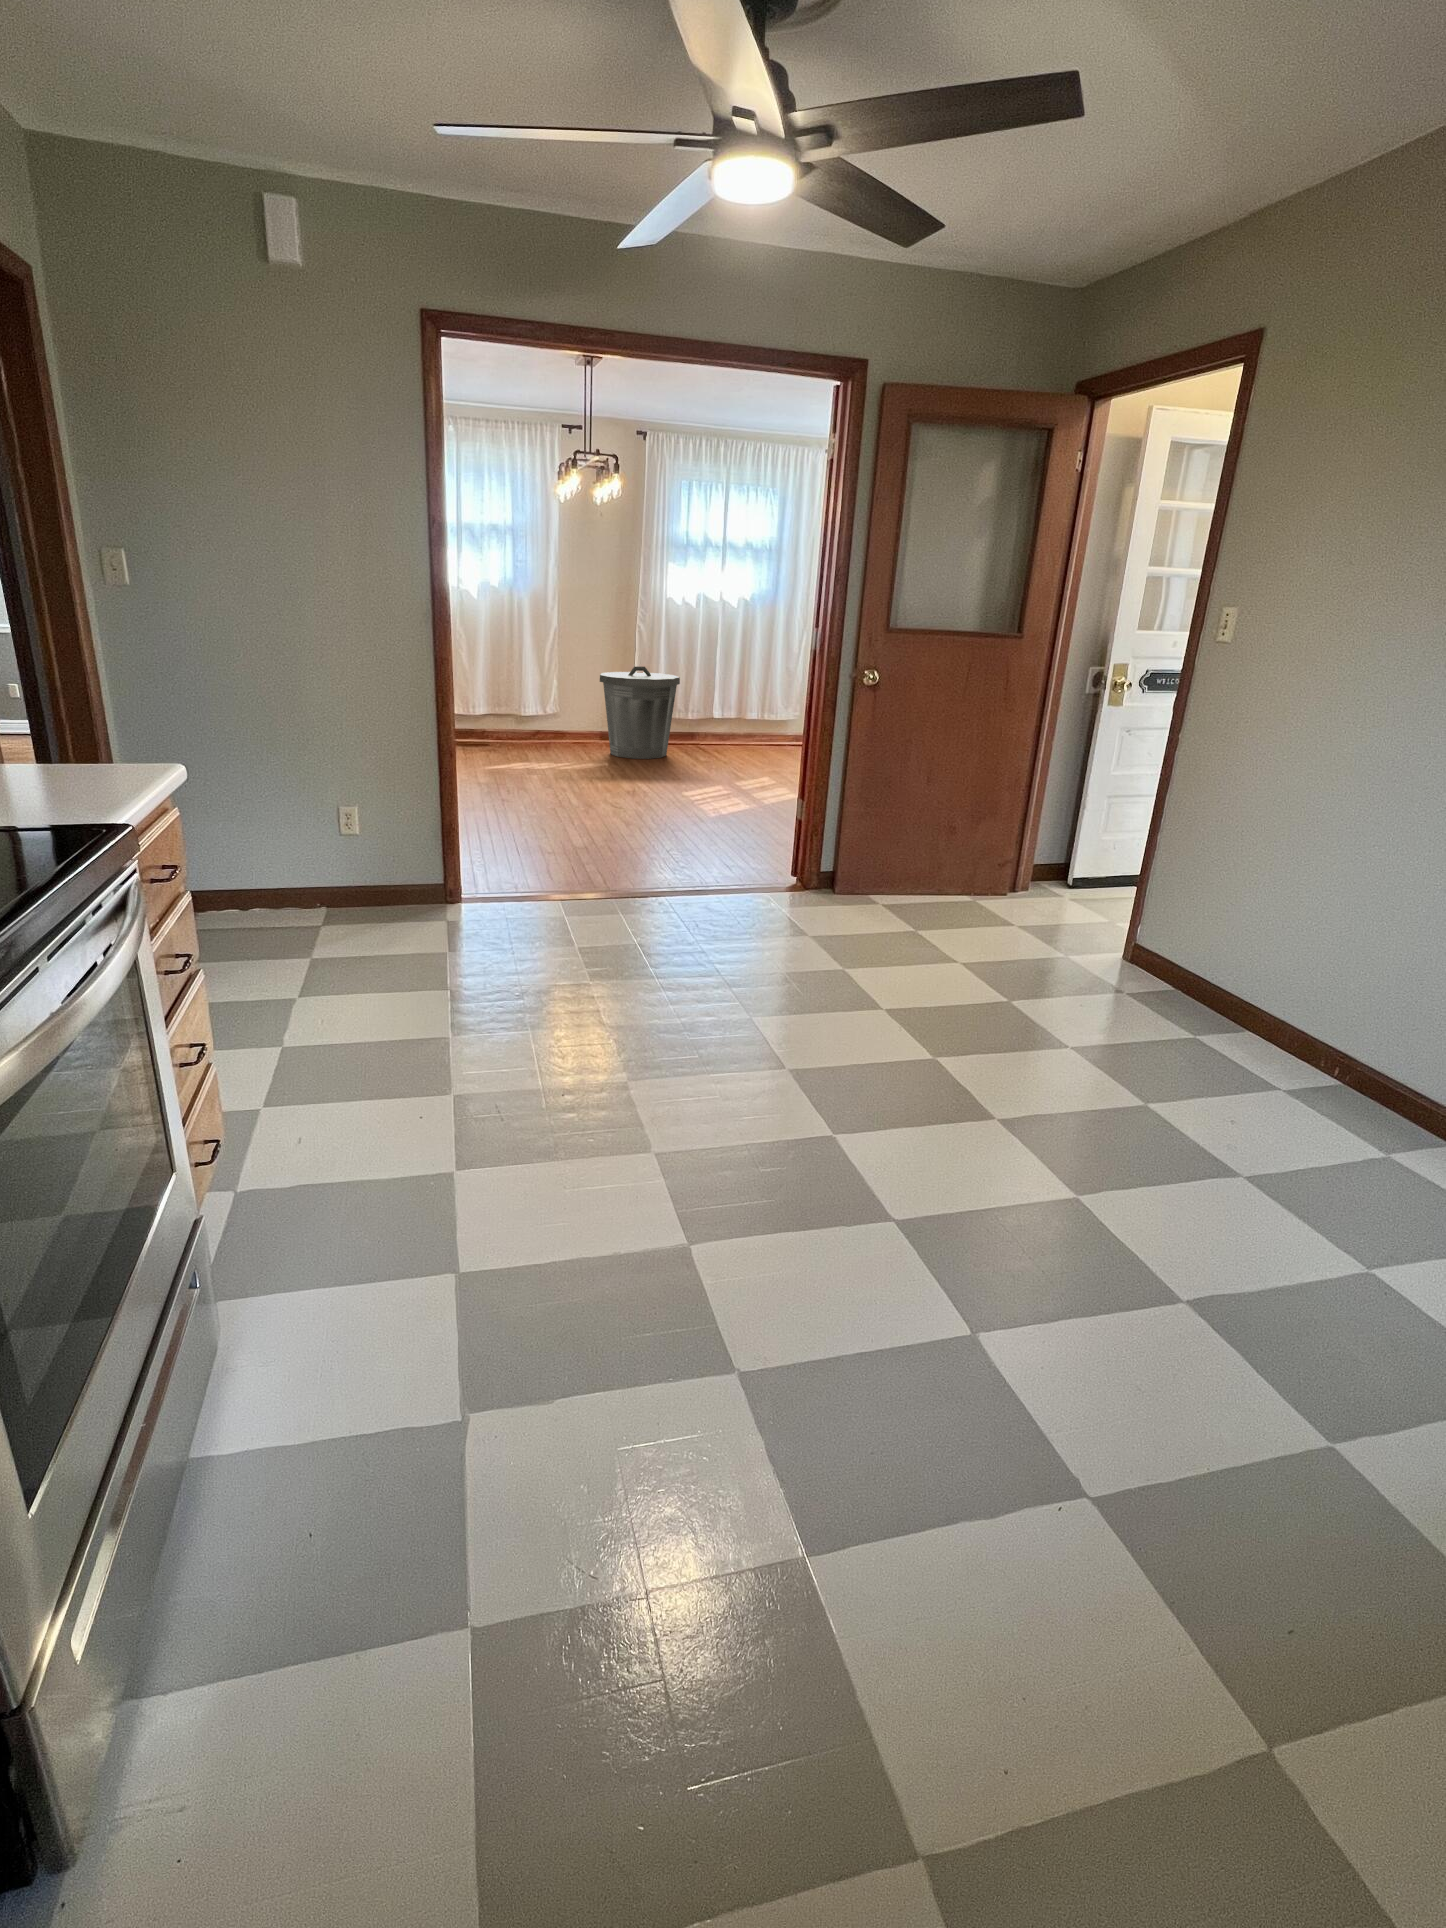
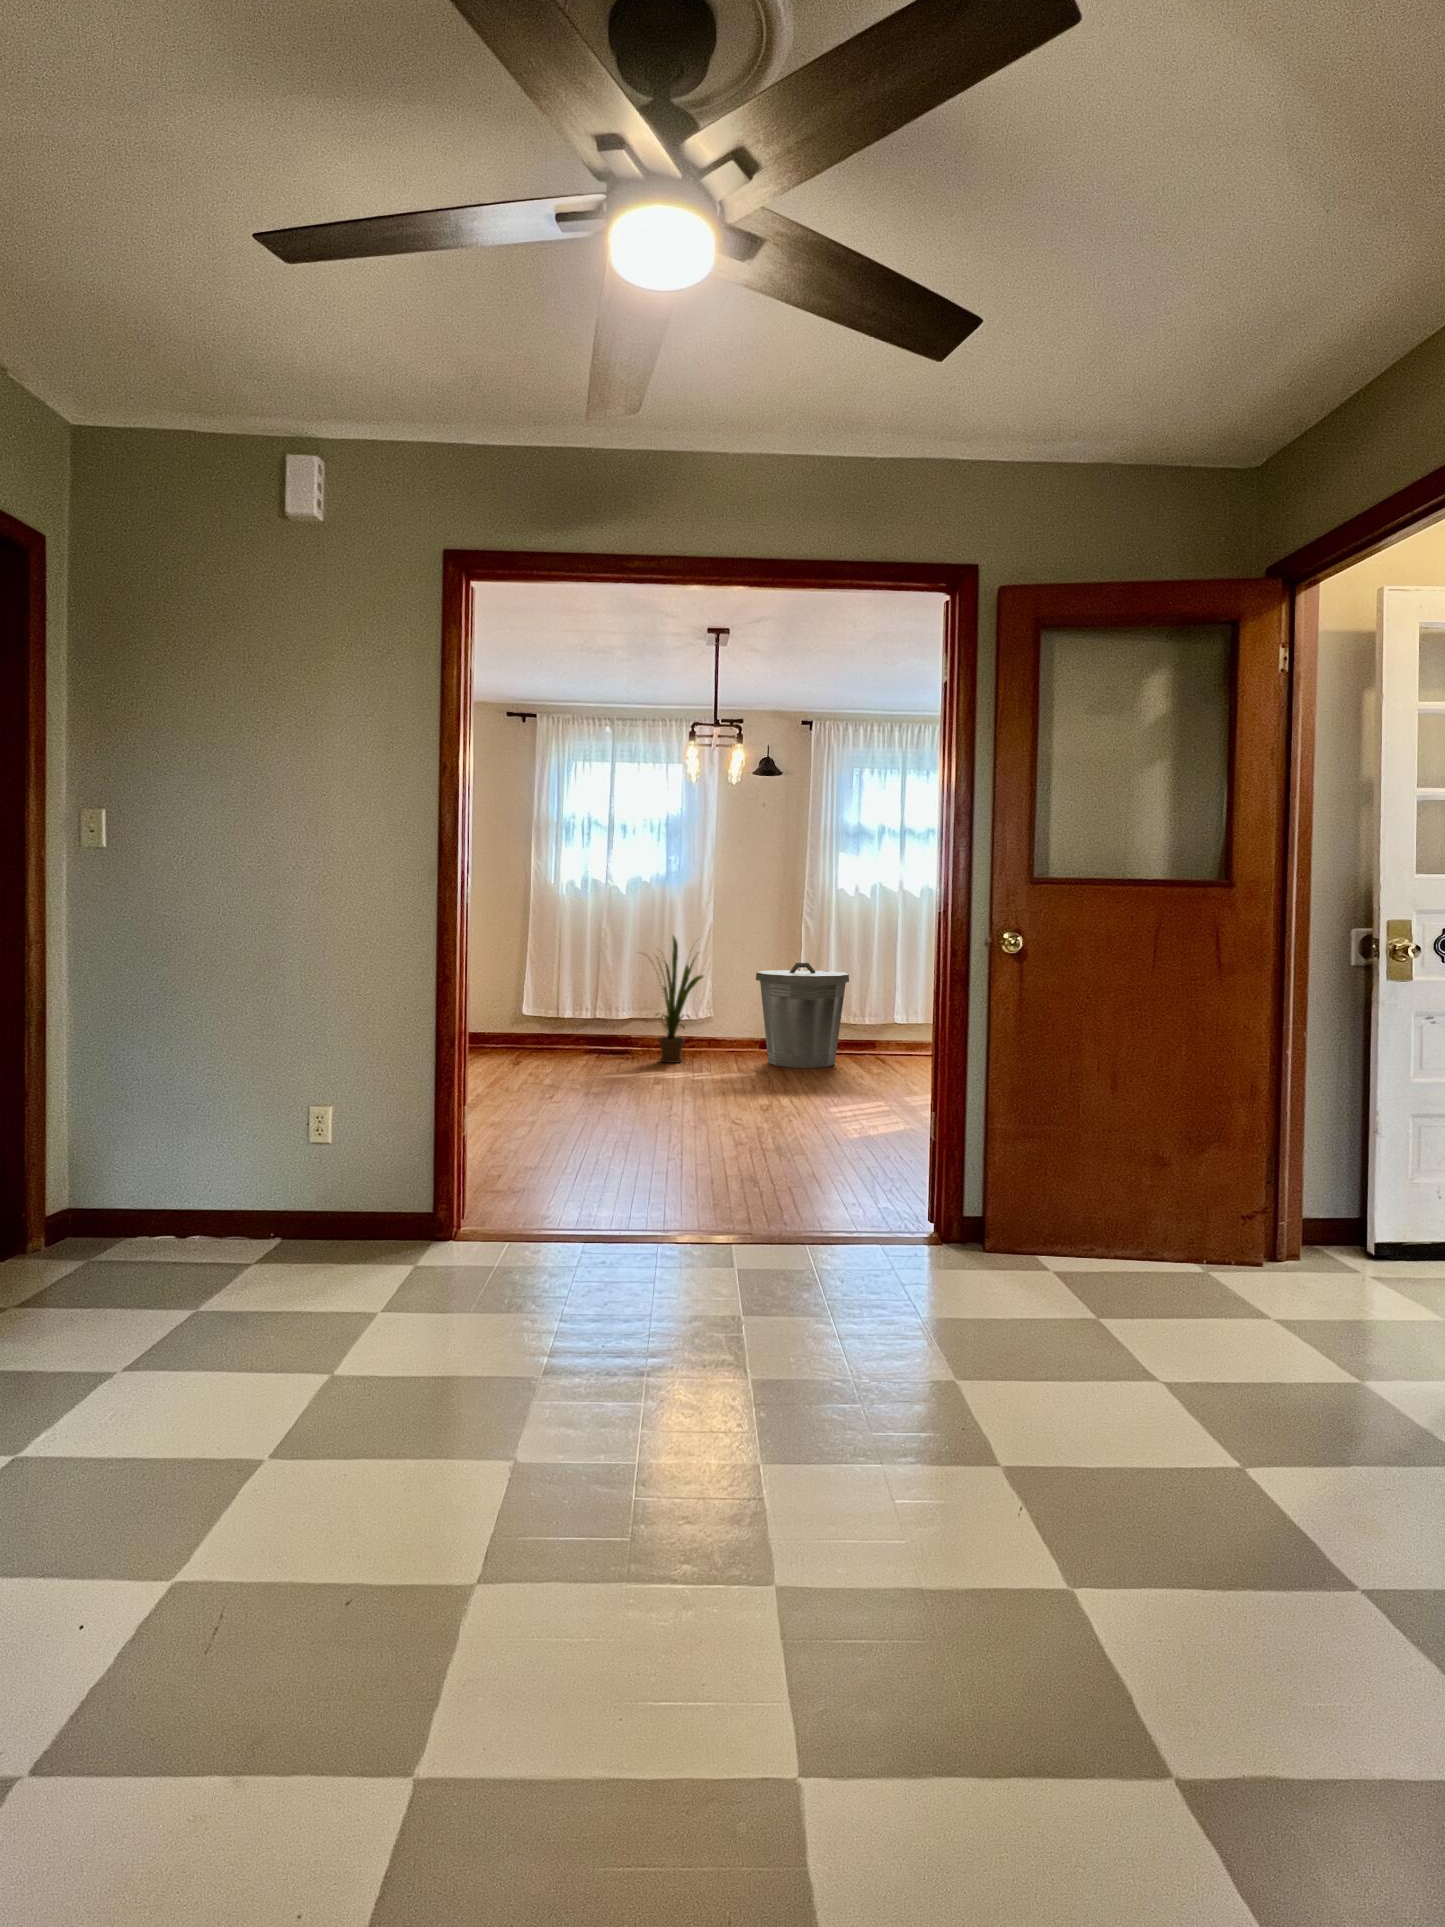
house plant: none [491,638,555,755] -> present [641,936,703,1063]

